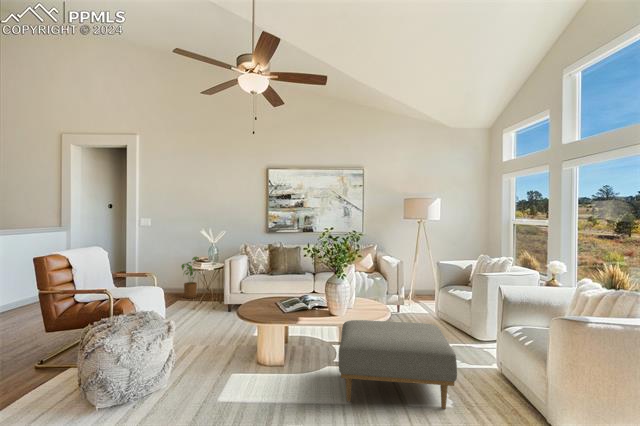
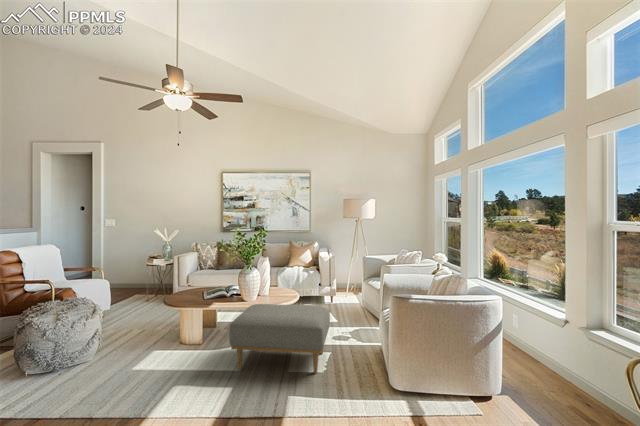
house plant: present [182,257,199,298] -> none [140,254,164,293]

